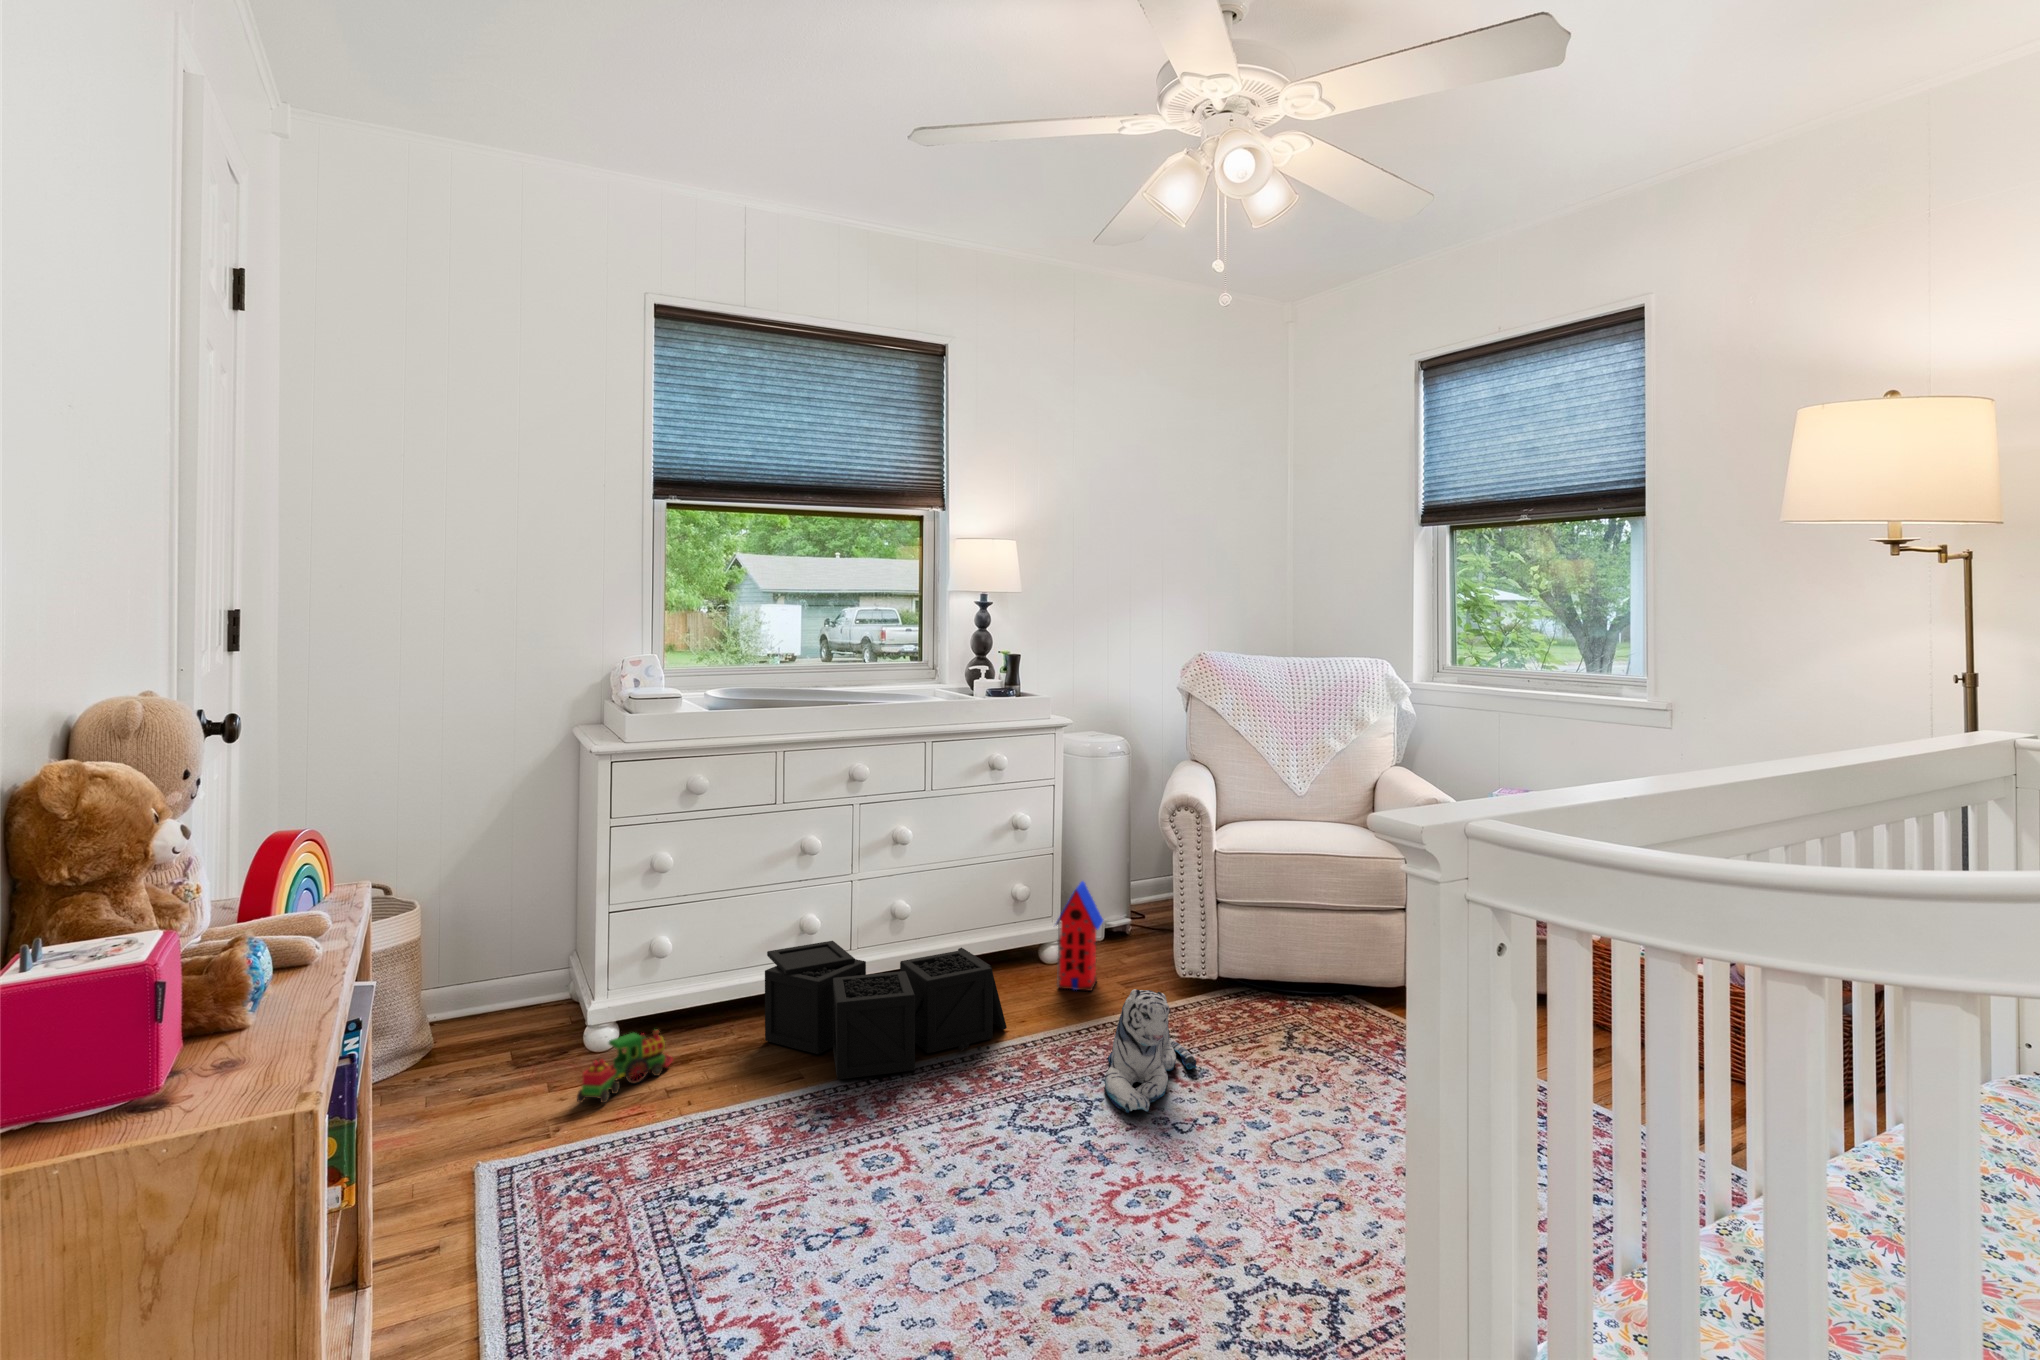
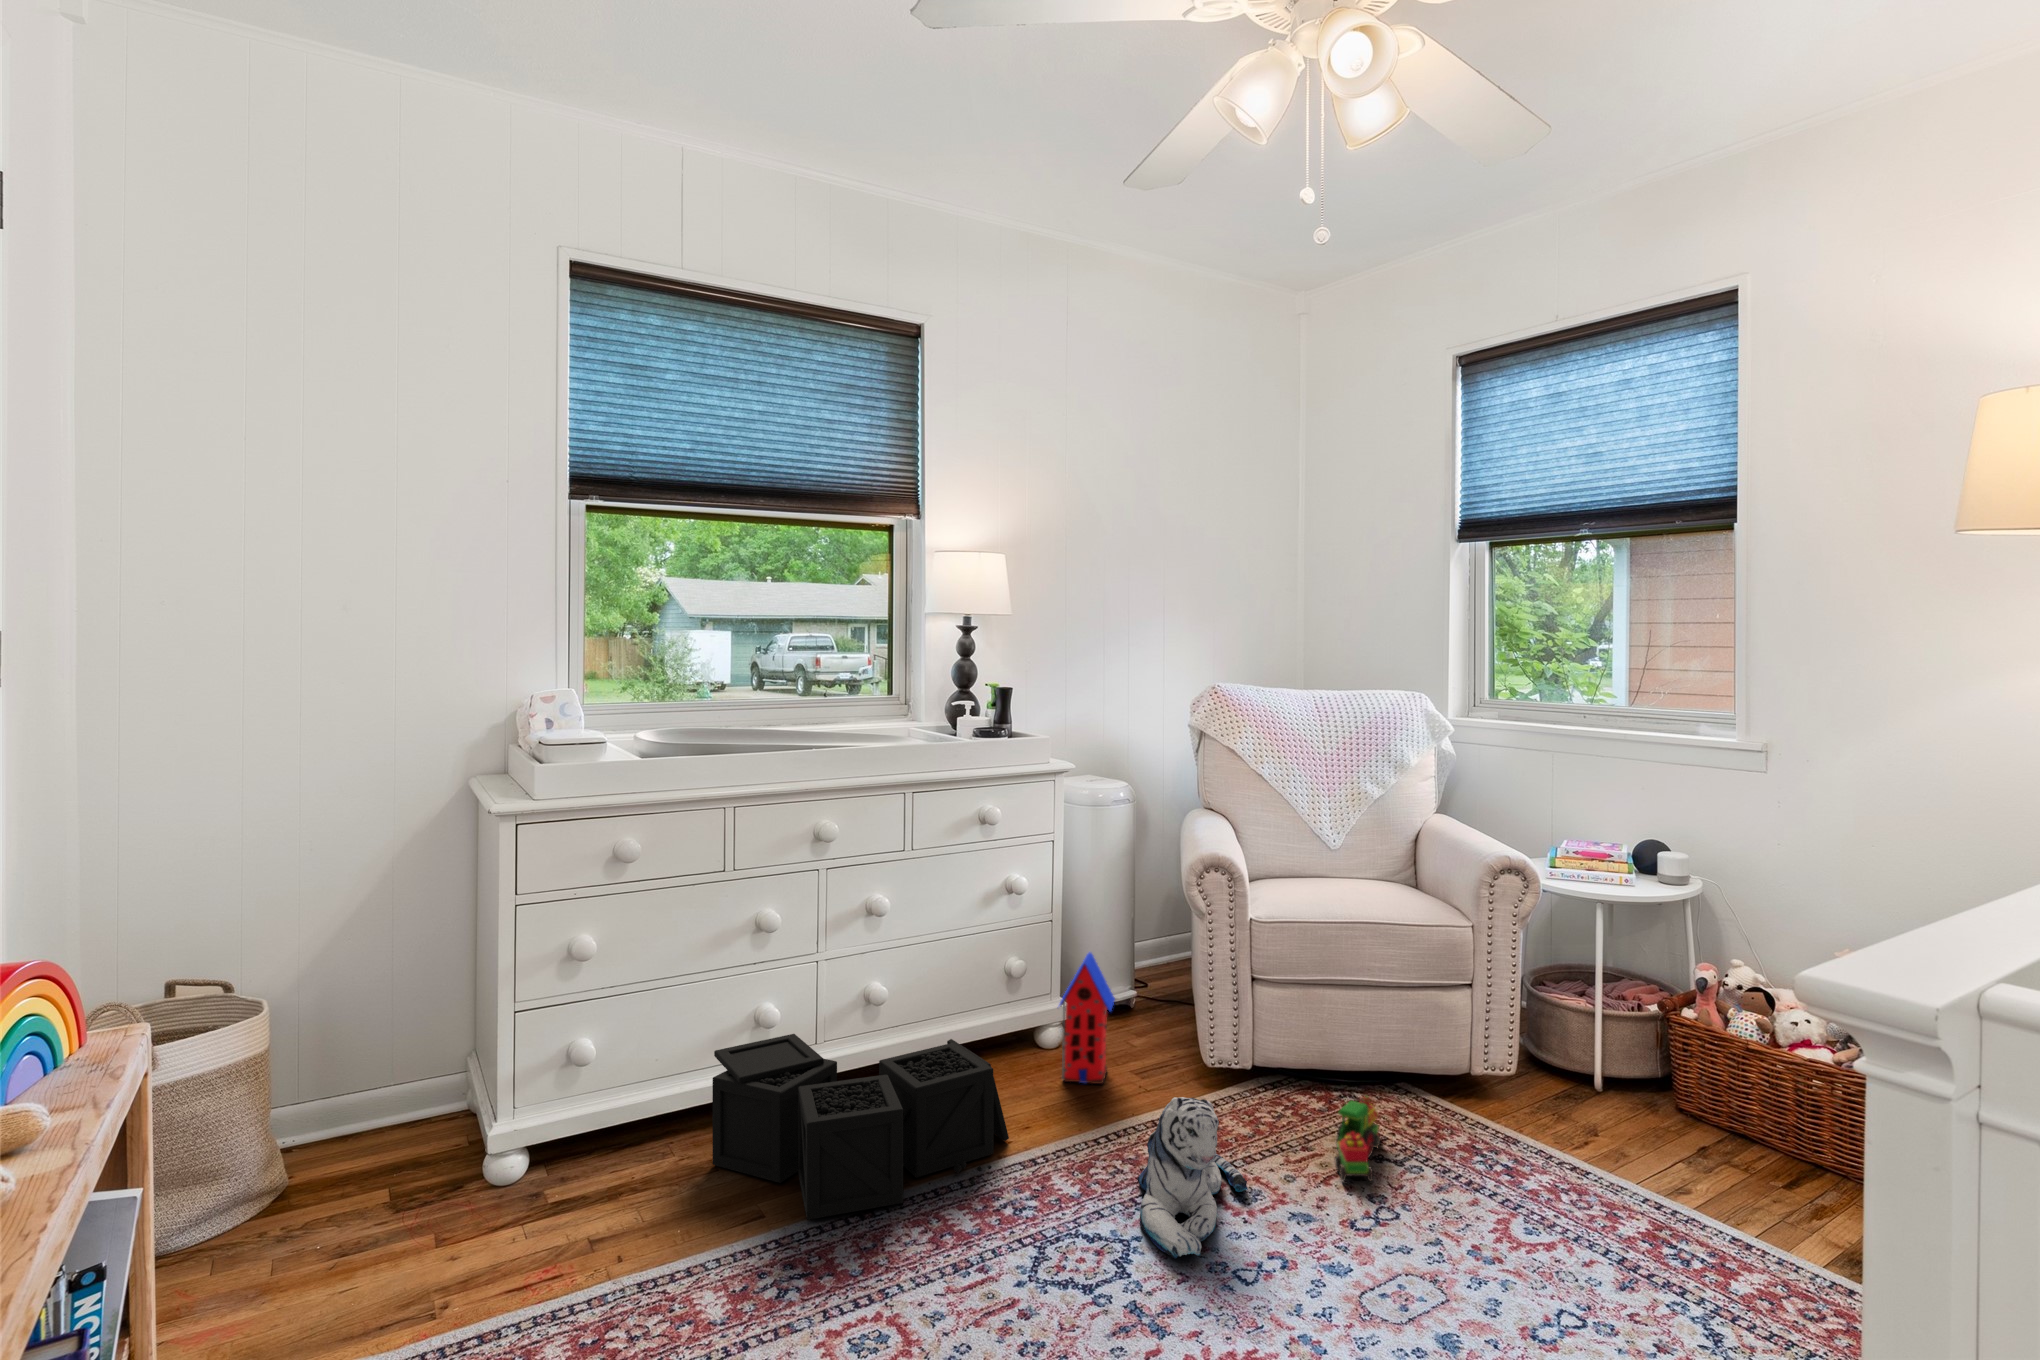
toy train: present [577,1029,673,1103] -> present [1335,1096,1380,1181]

